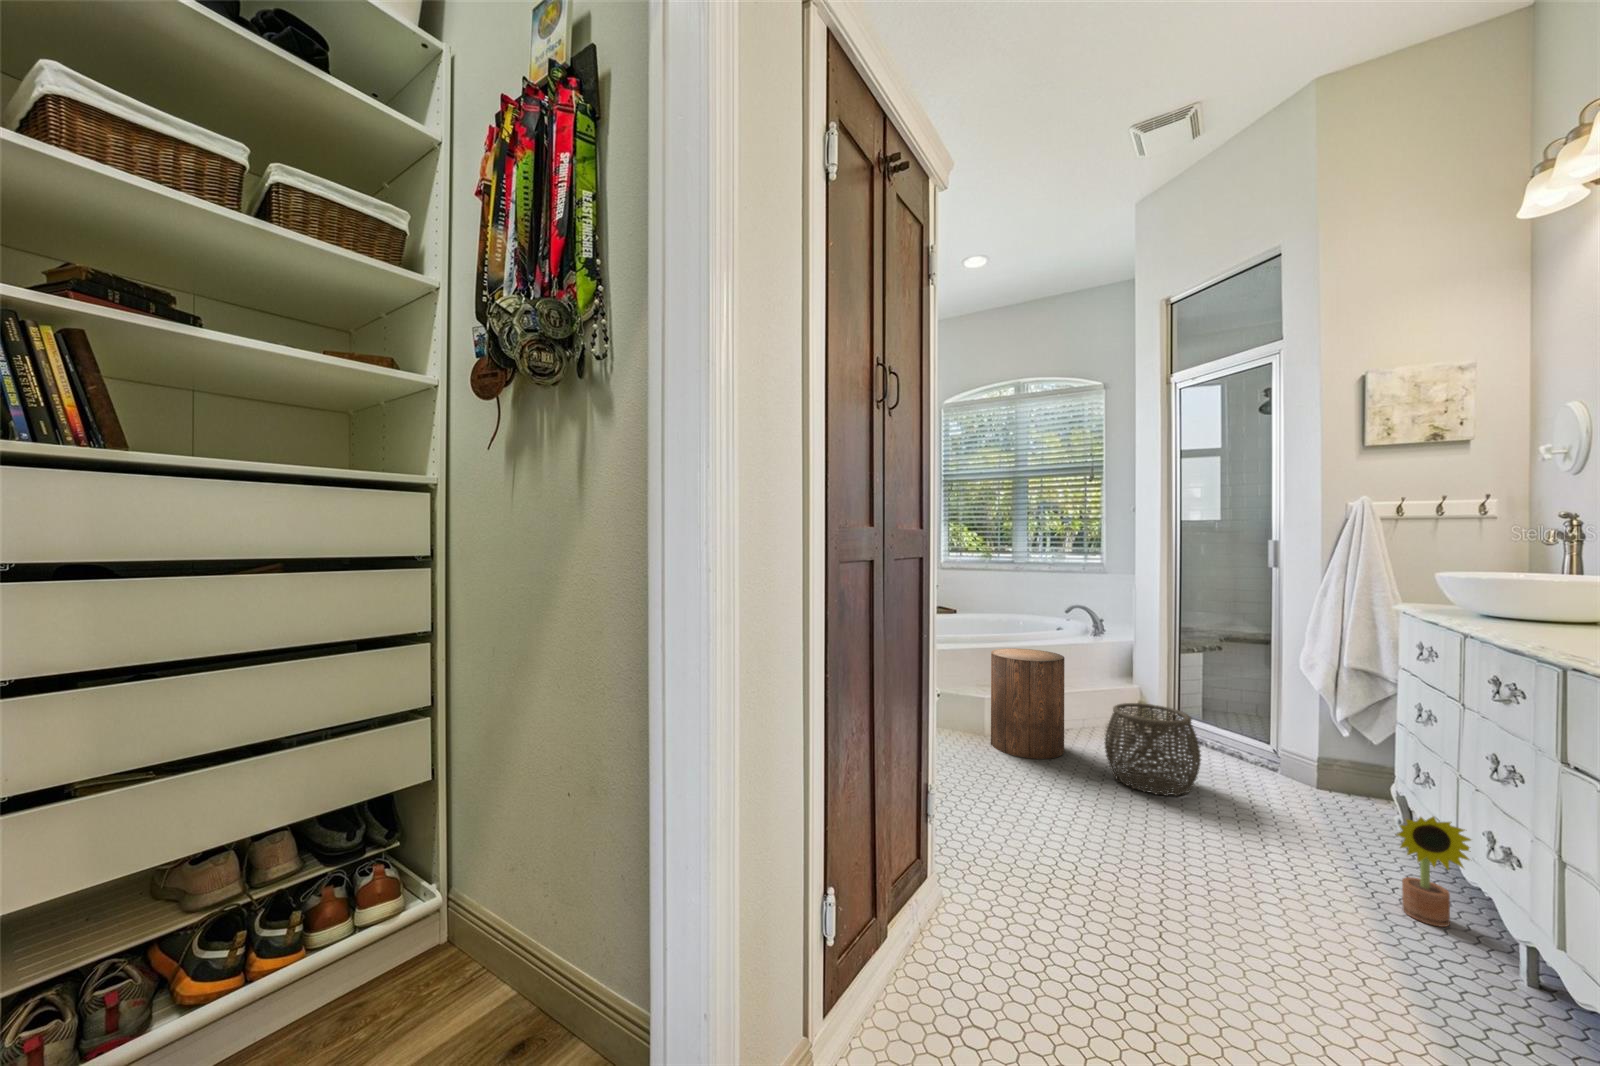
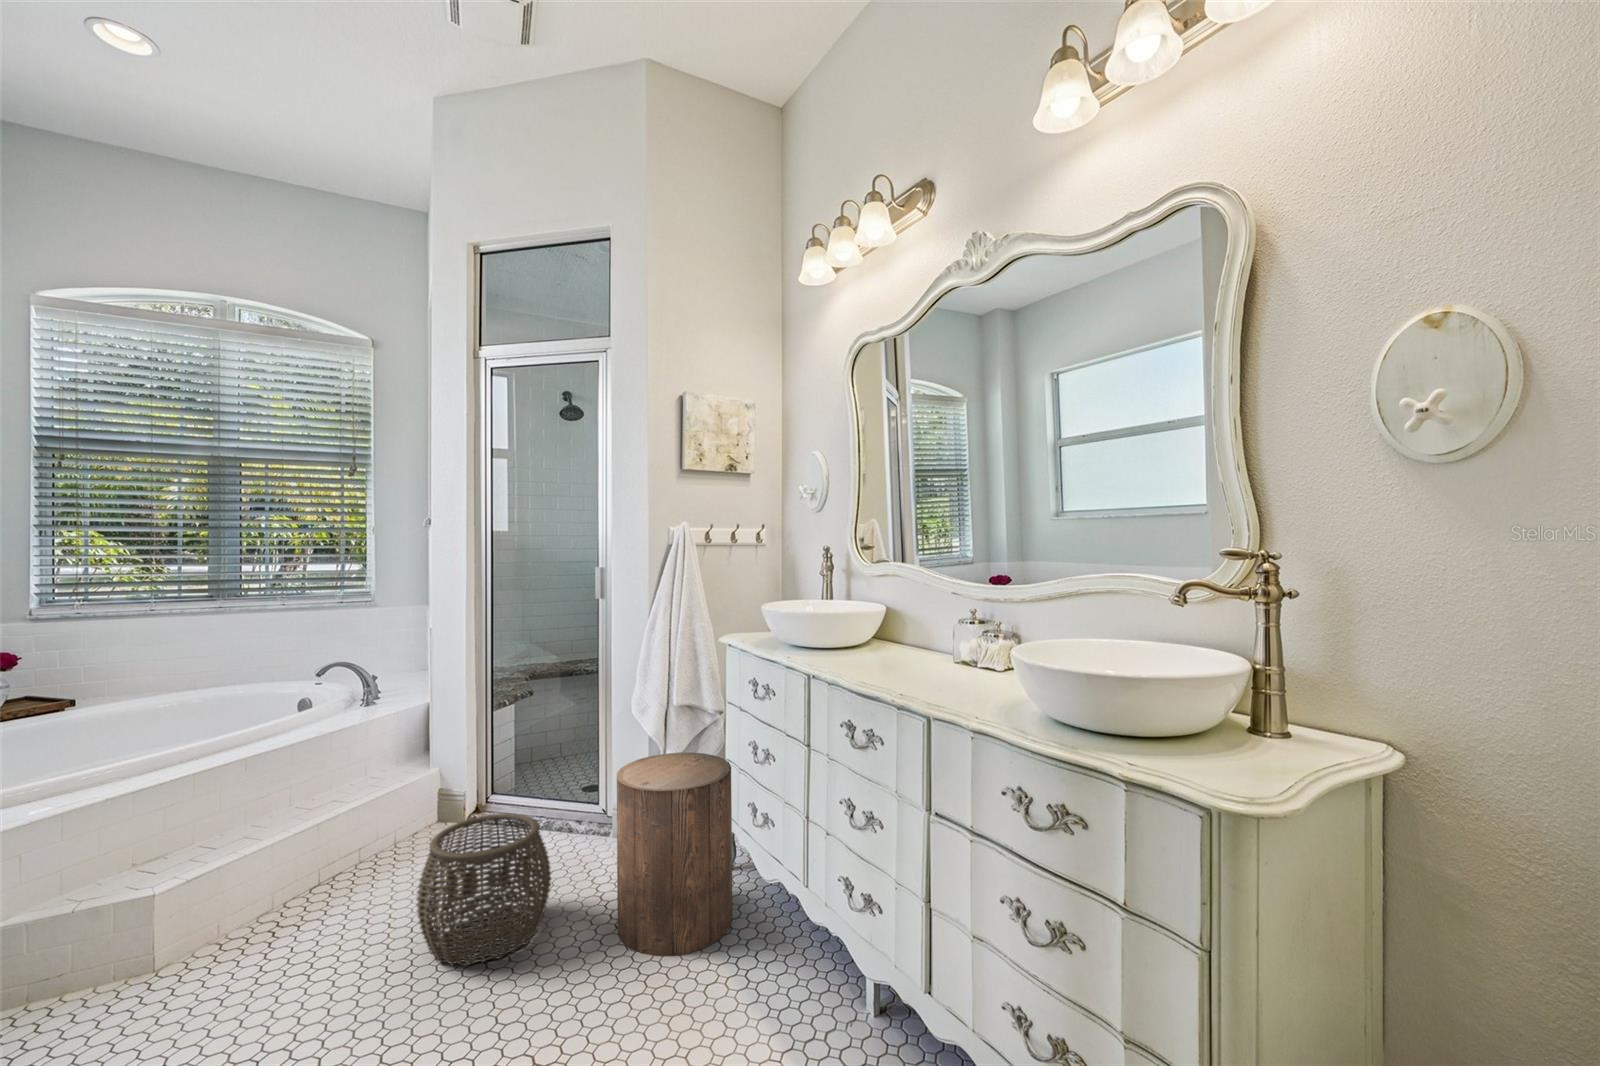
stool: present [991,648,1065,759] -> present [617,752,733,956]
decorative plant: present [1397,817,1471,927] -> none [774,877,832,993]

